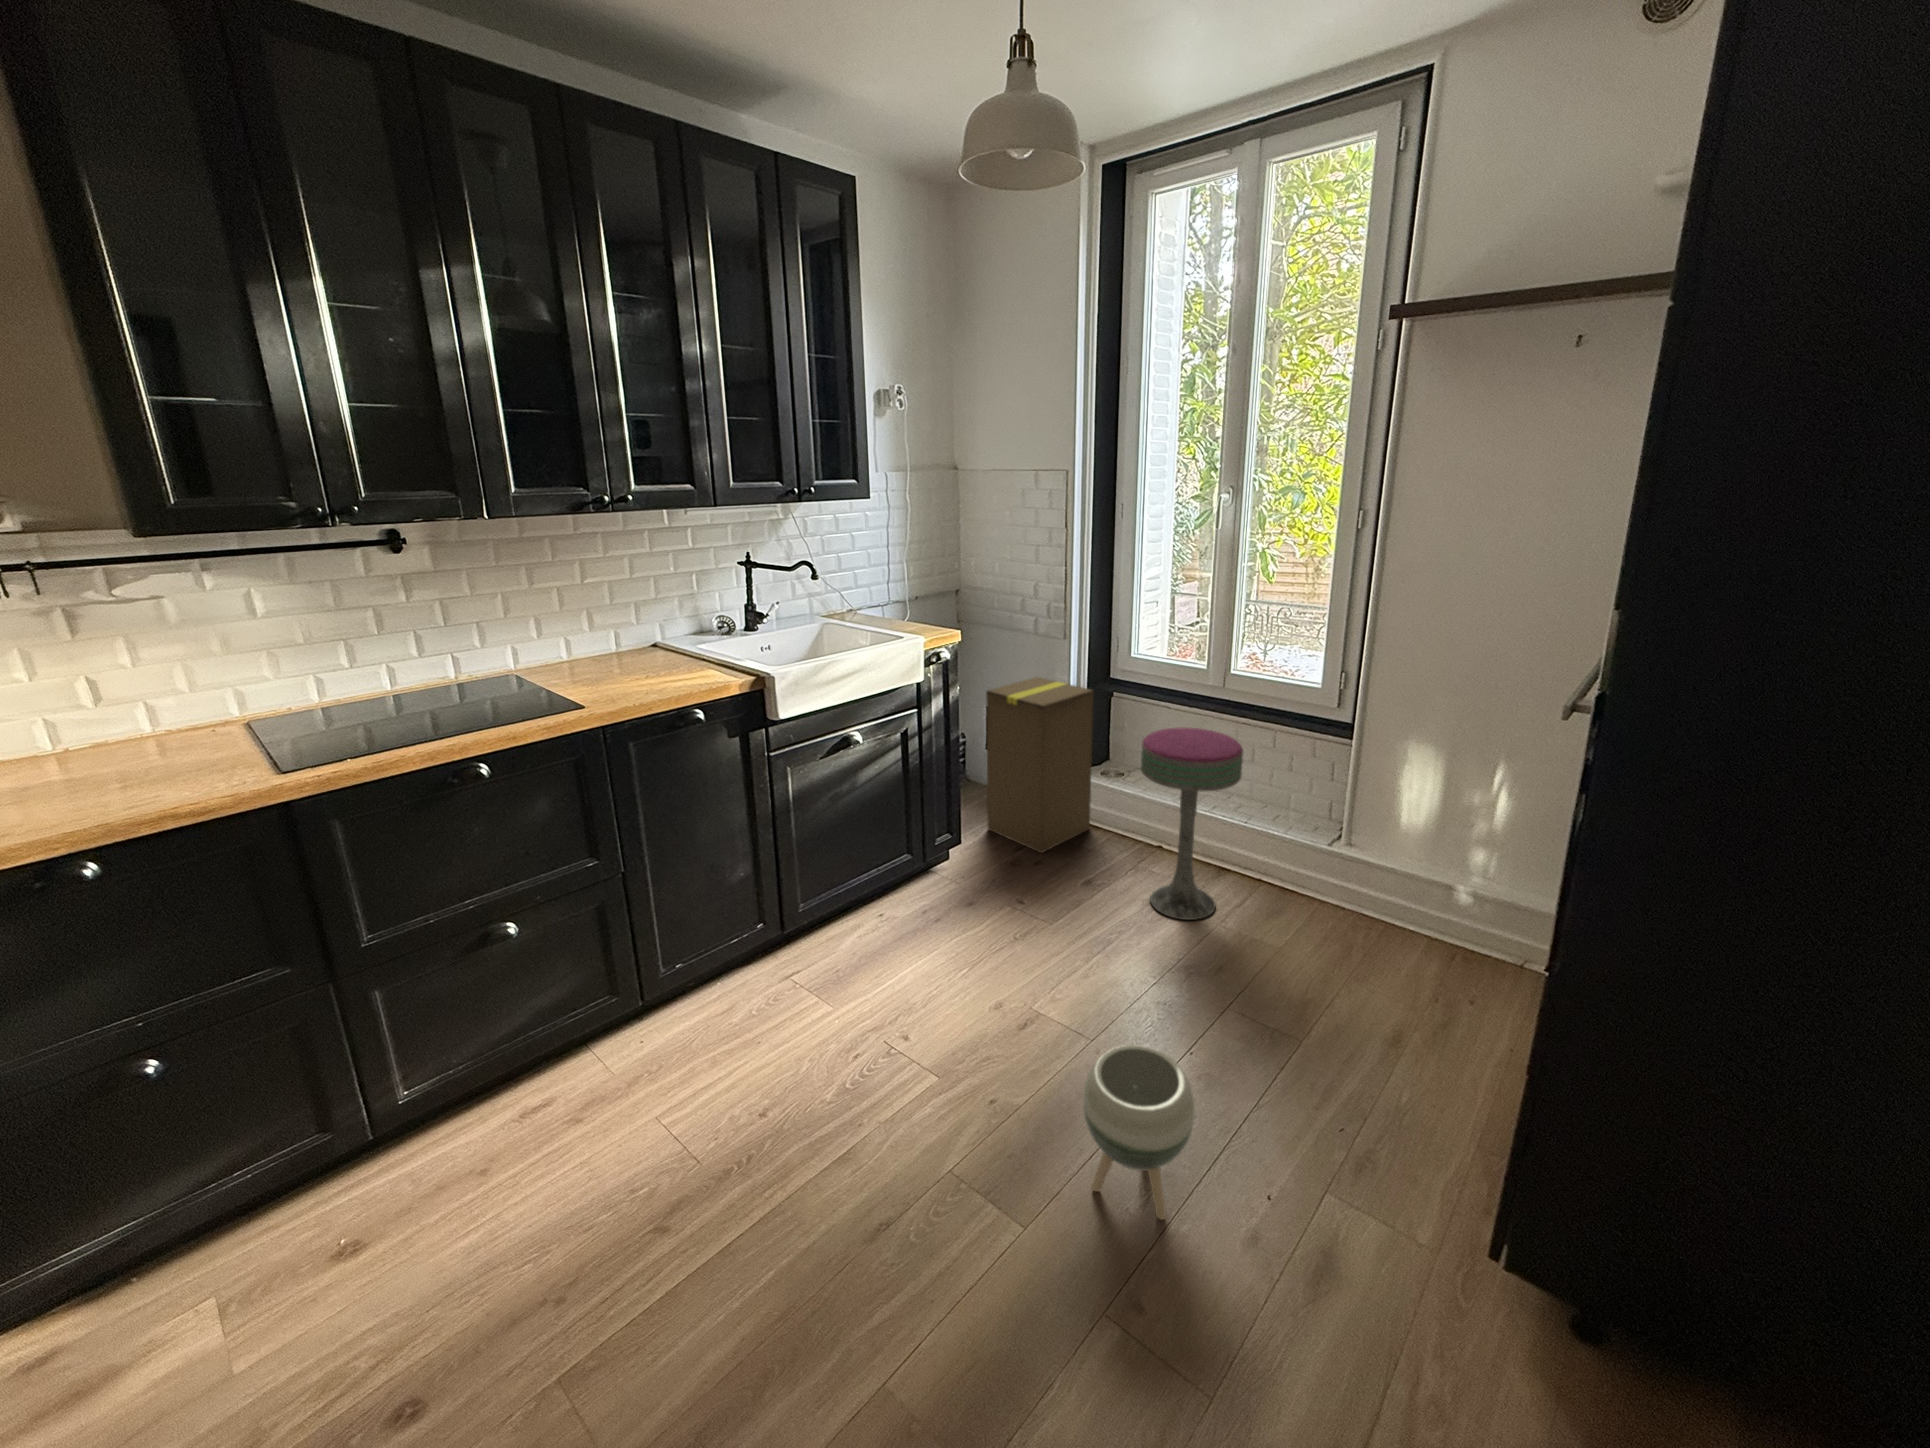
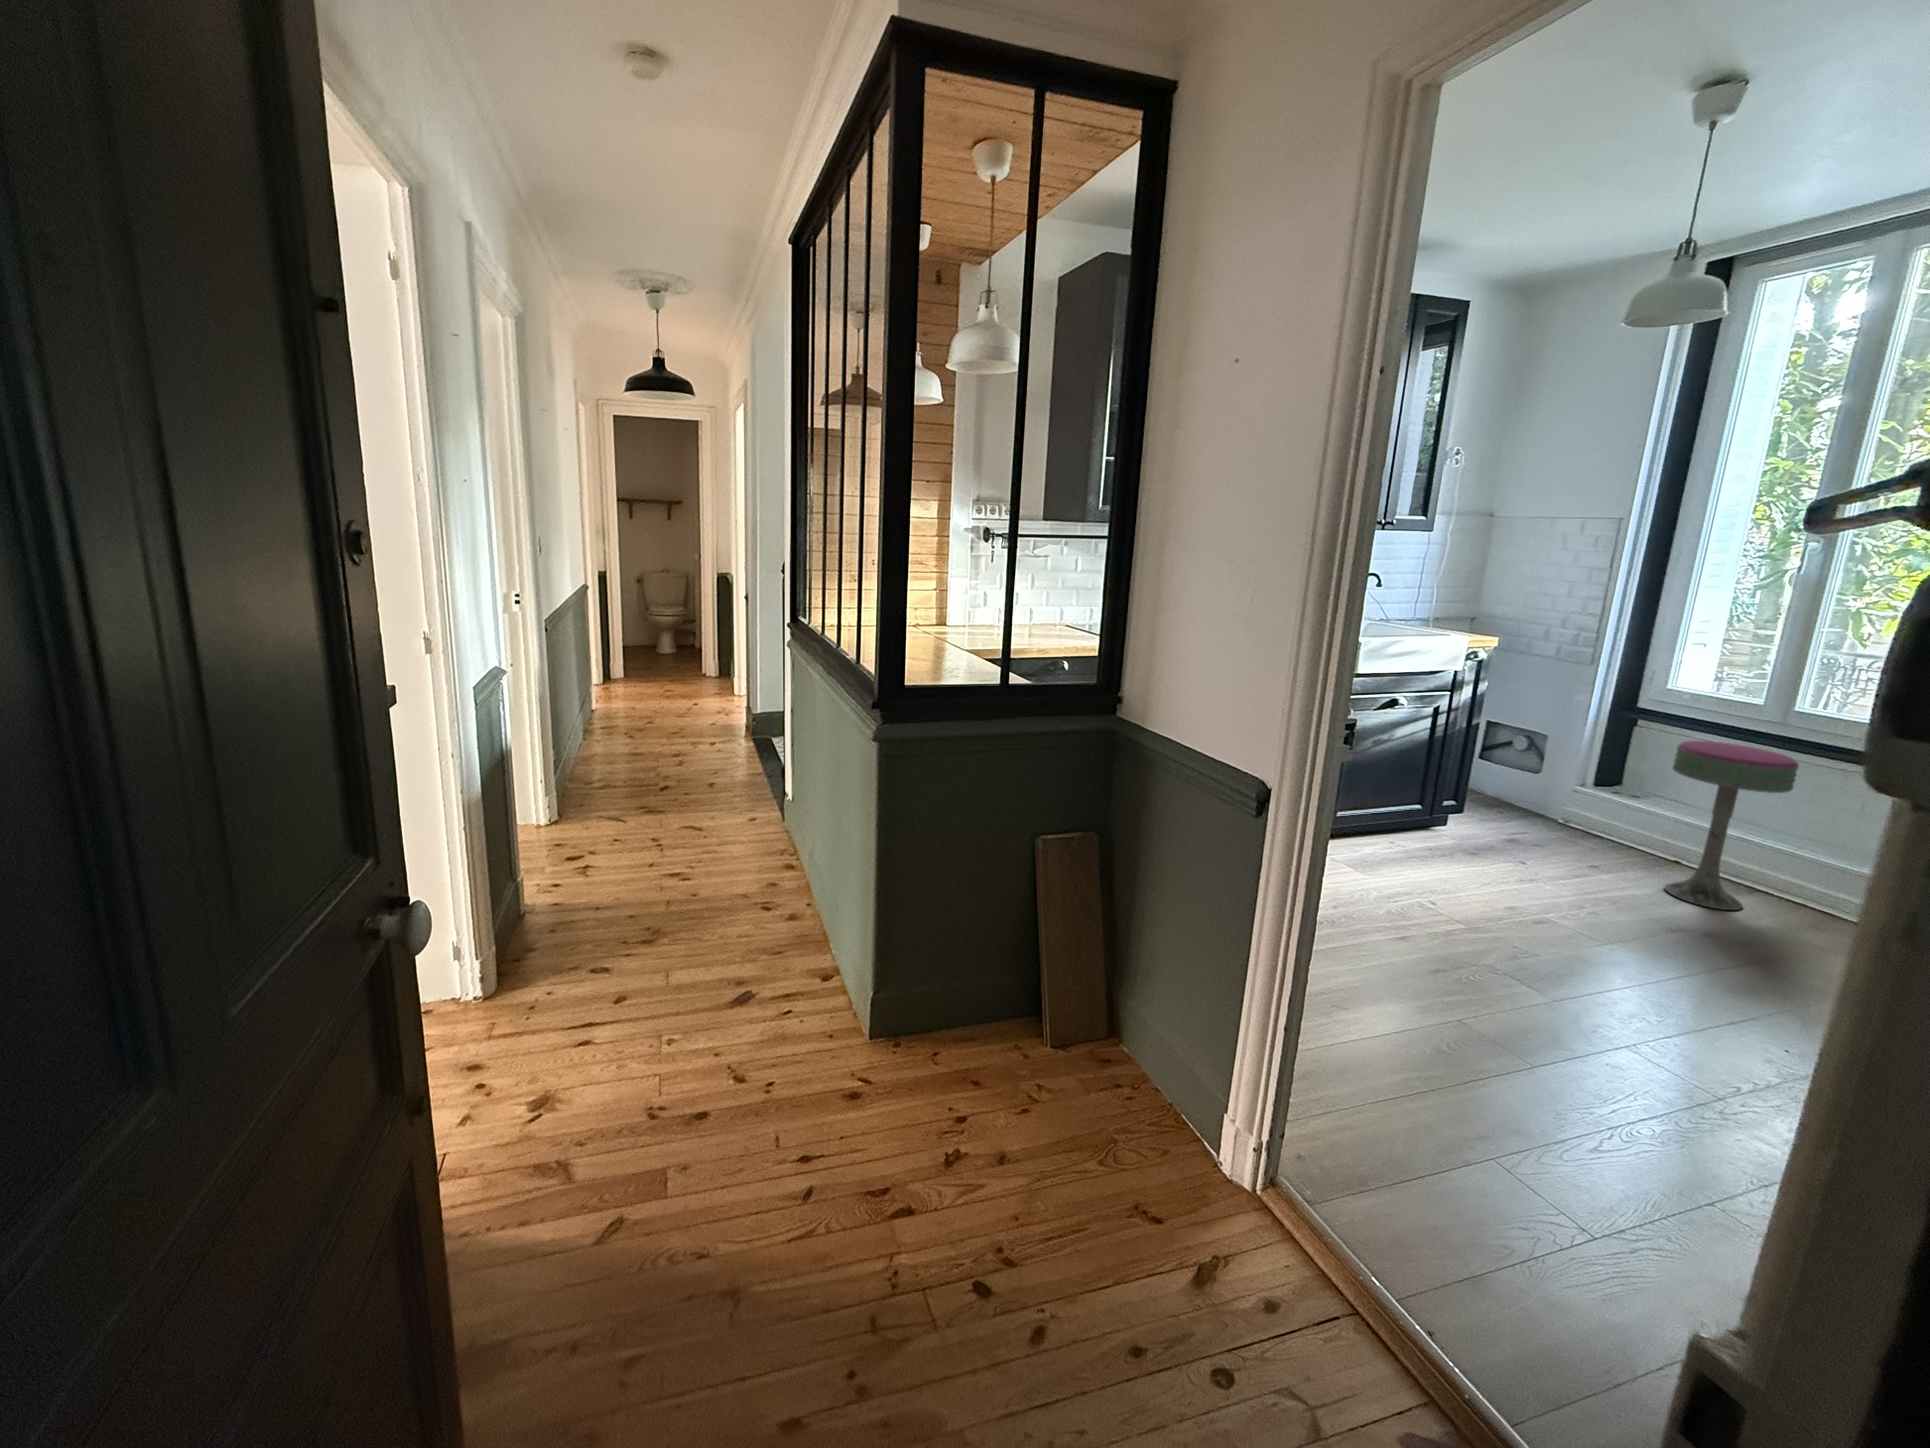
cardboard box: present [986,677,1094,853] -> none [1482,695,1619,840]
planter: present [1083,1044,1195,1219] -> none [1608,905,1714,1024]

